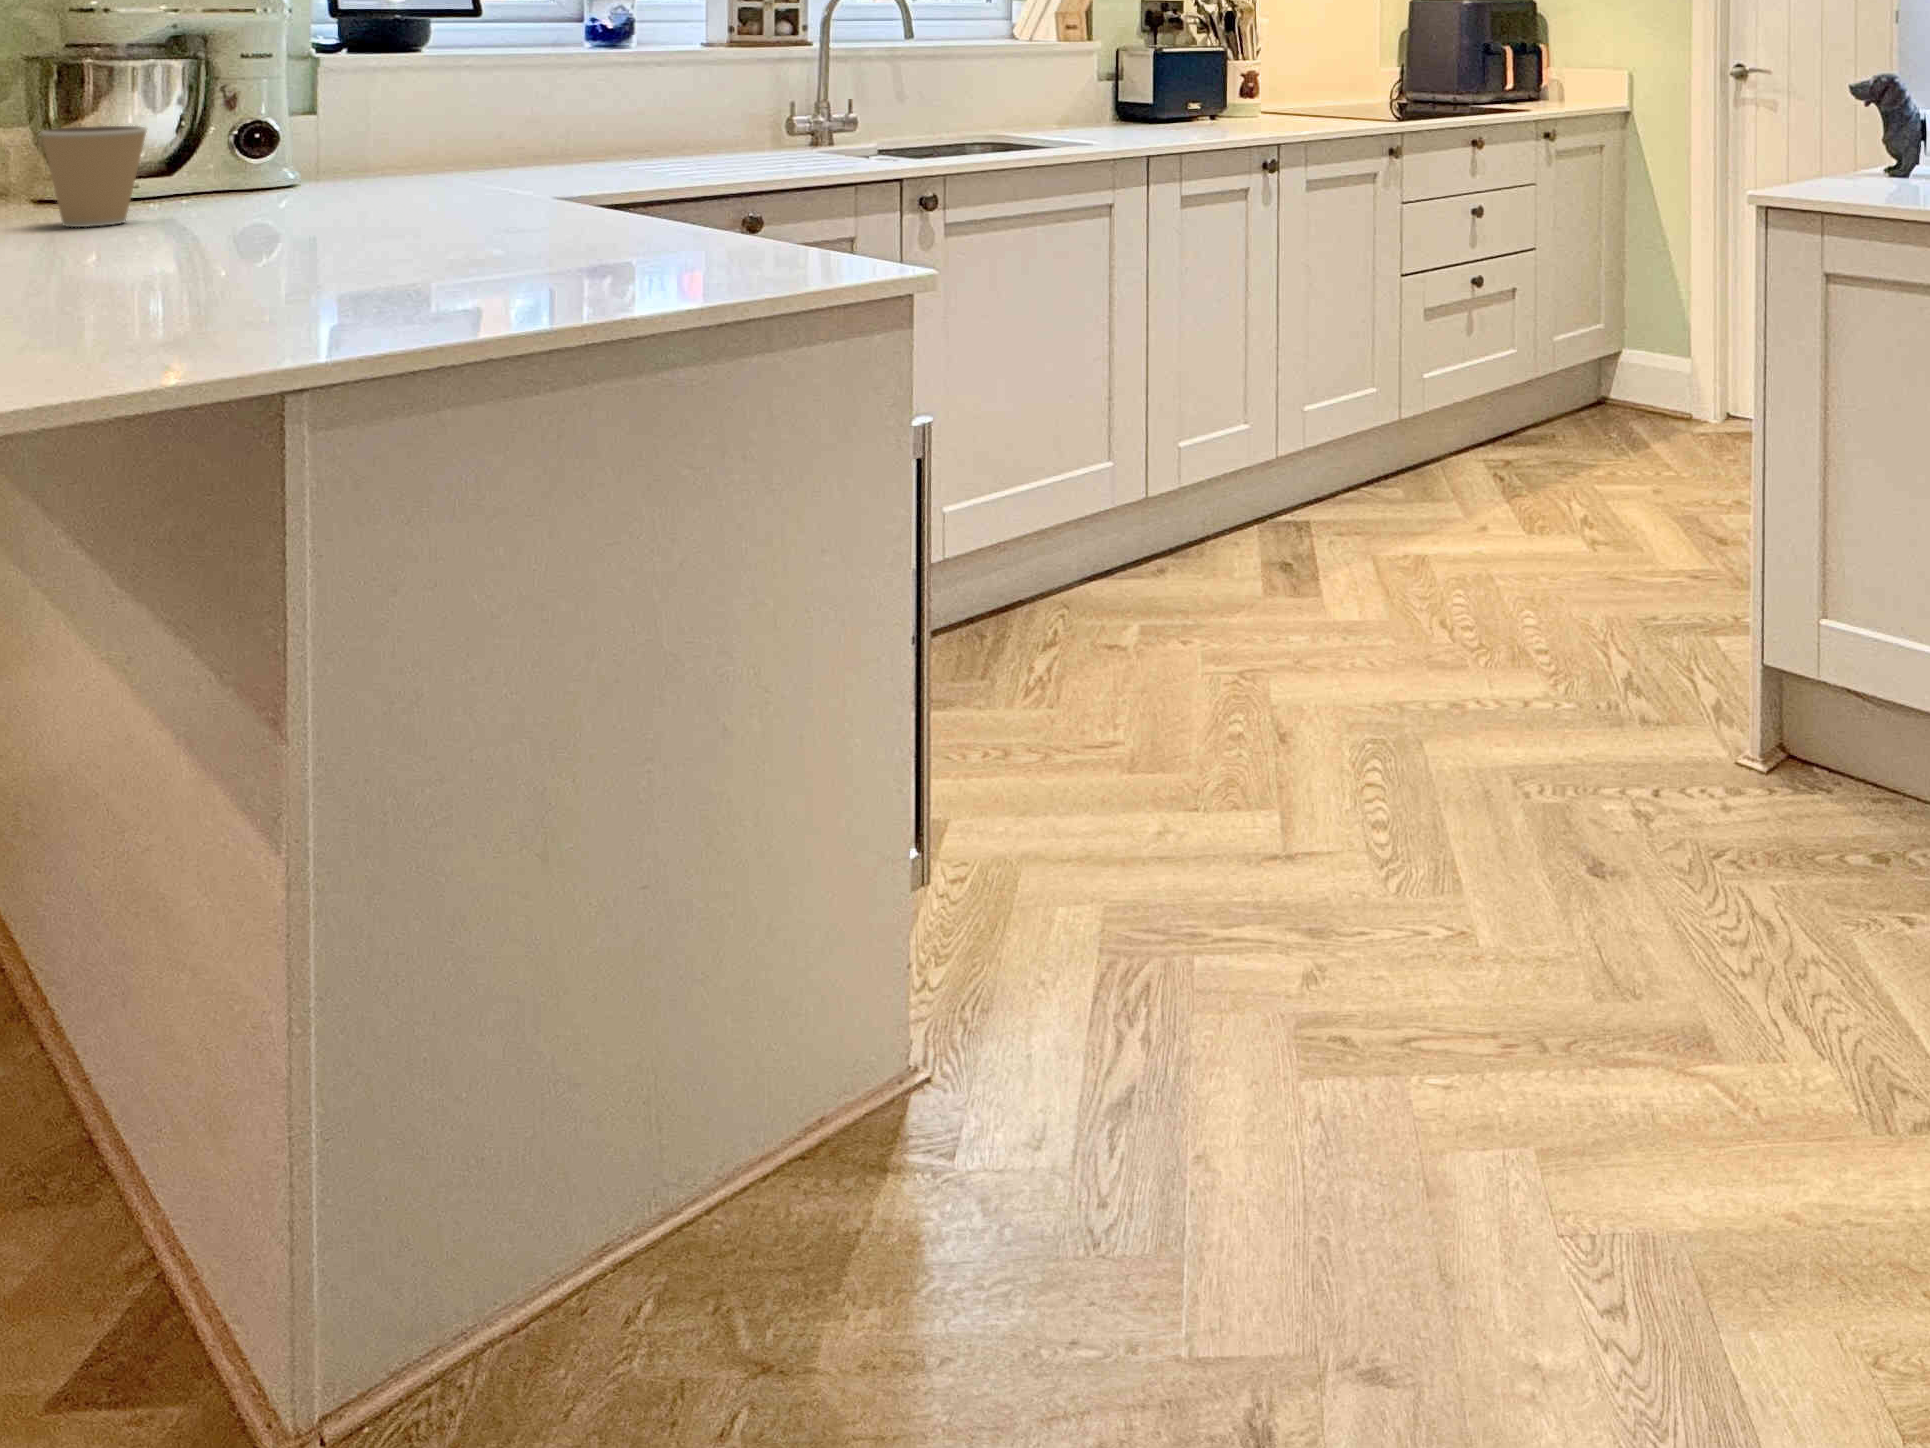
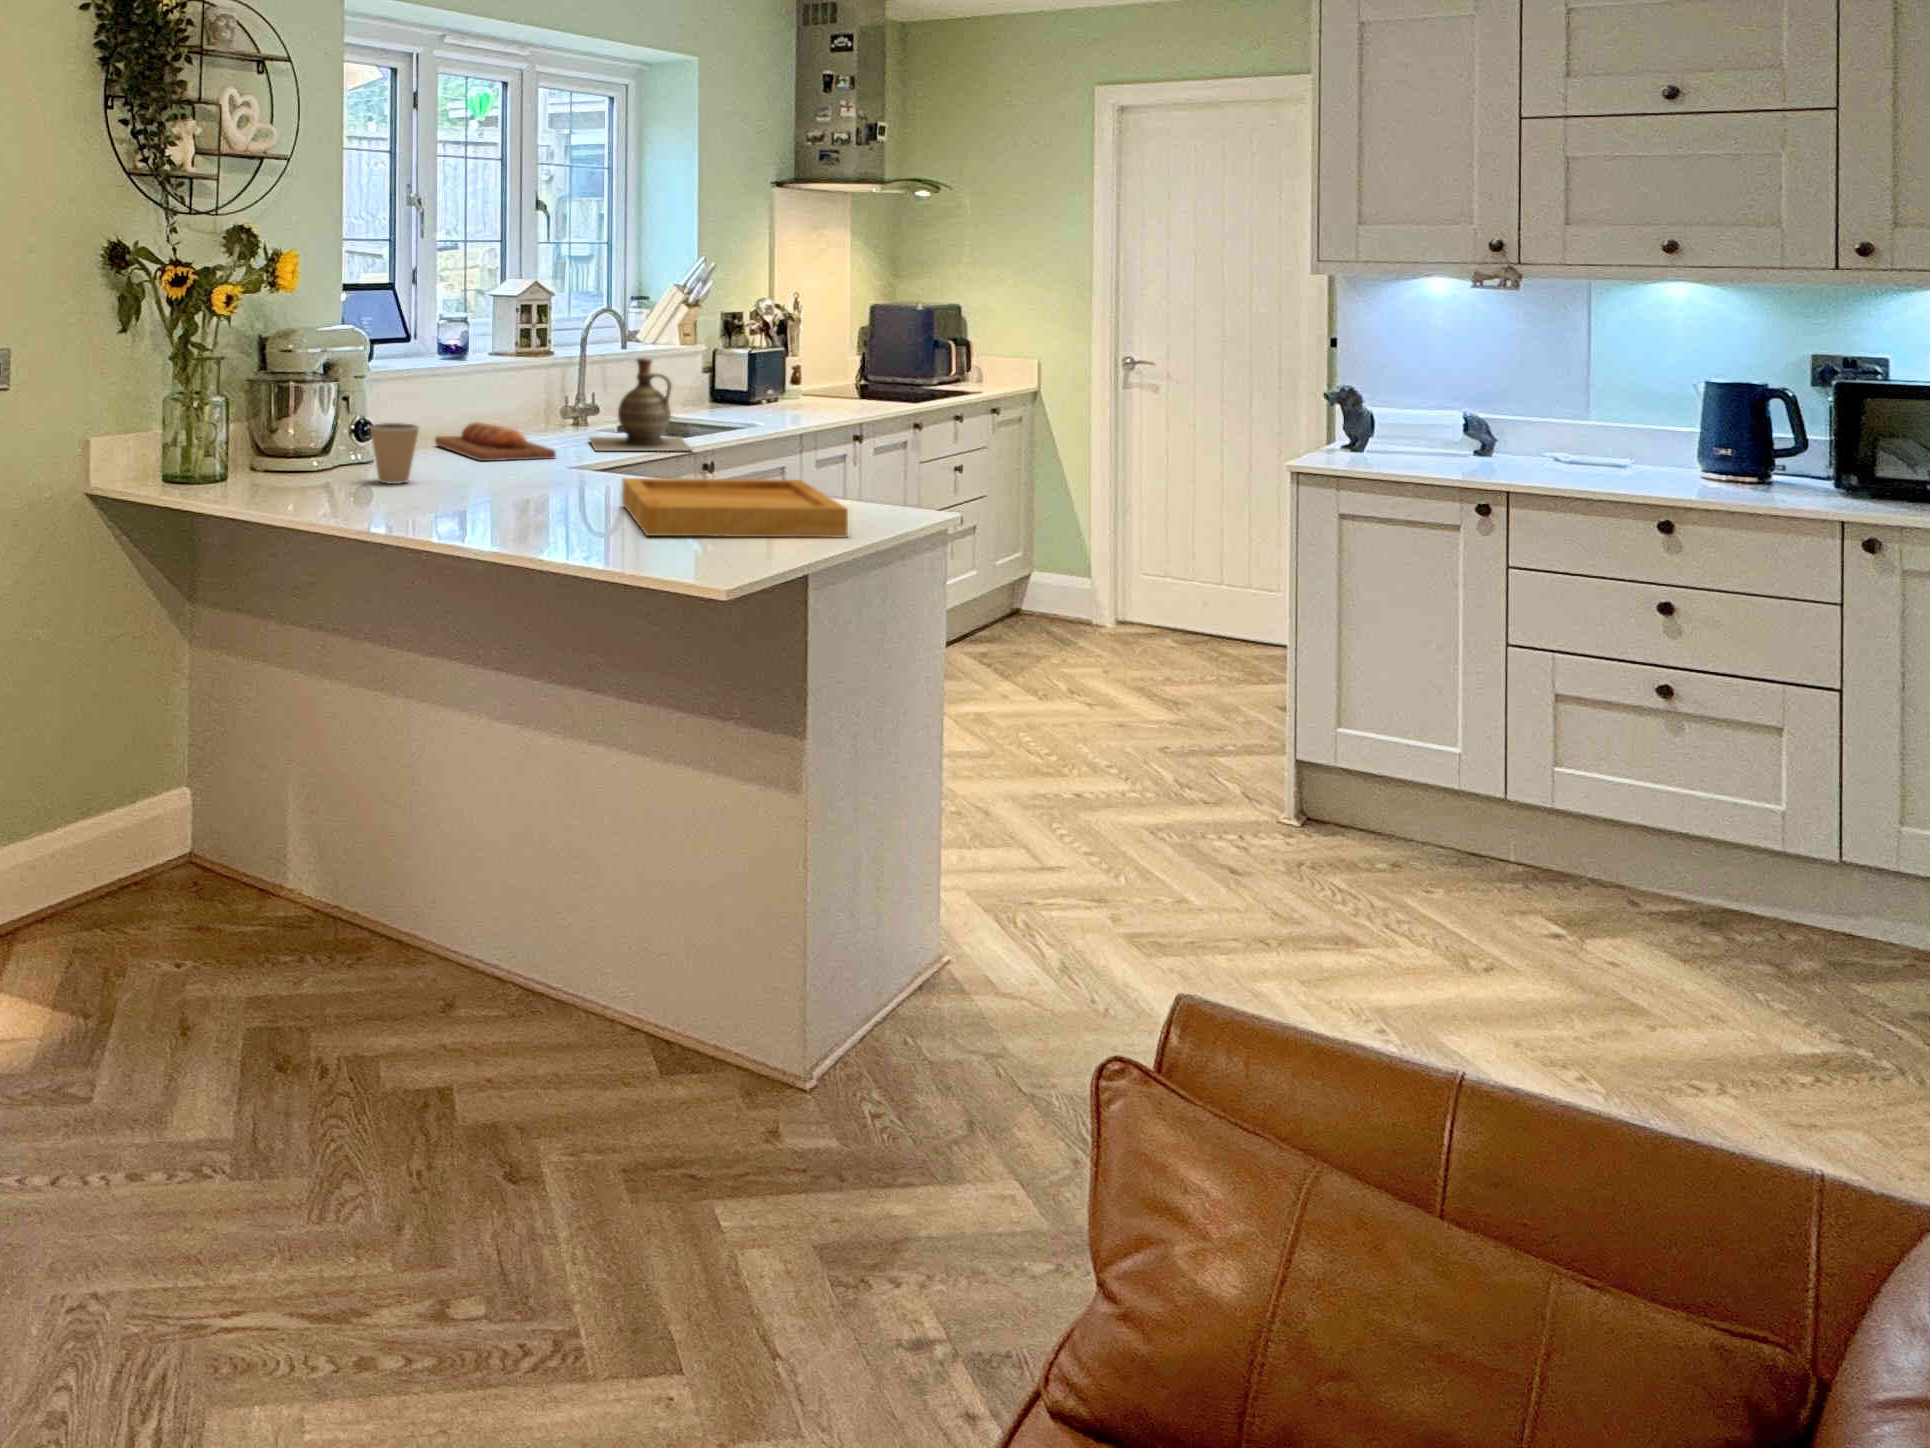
ceramic jug: none [665,38,862,179] -> present [589,358,691,451]
bread loaf: none [412,137,584,193] -> present [435,422,556,461]
tray: none [7,212,615,327] -> present [622,478,848,537]

